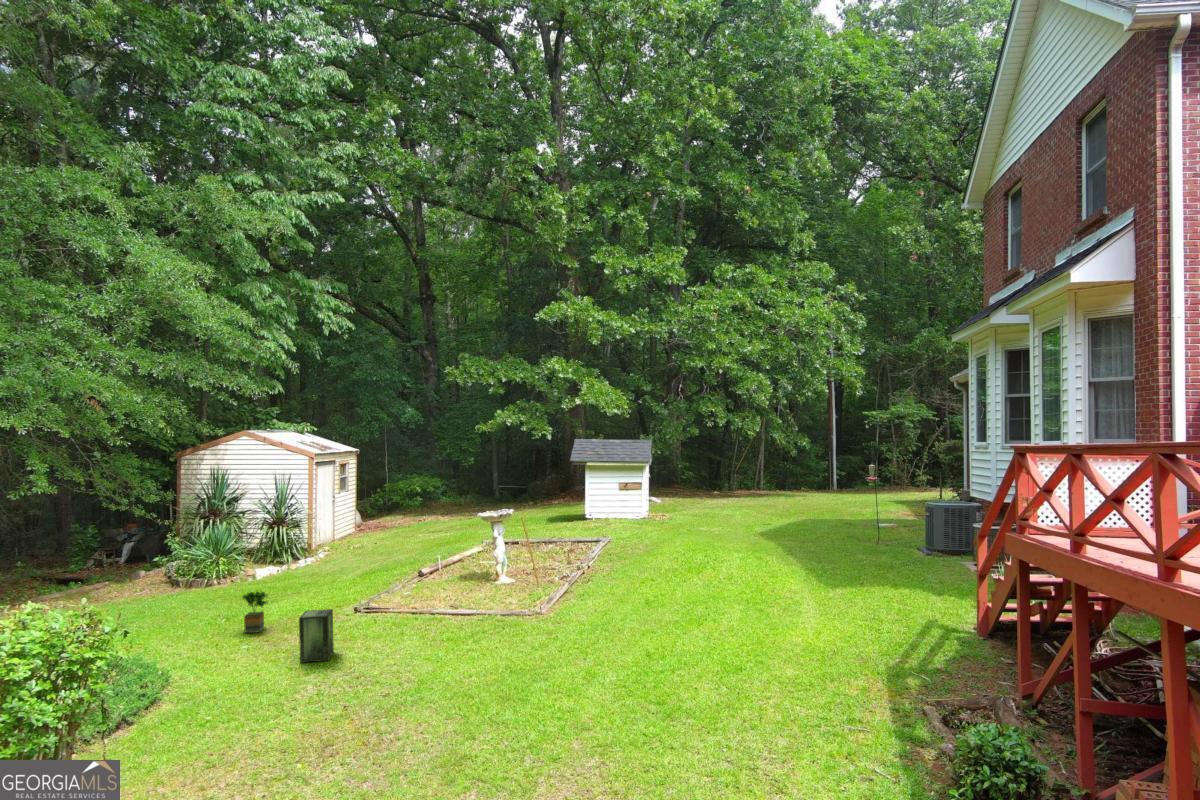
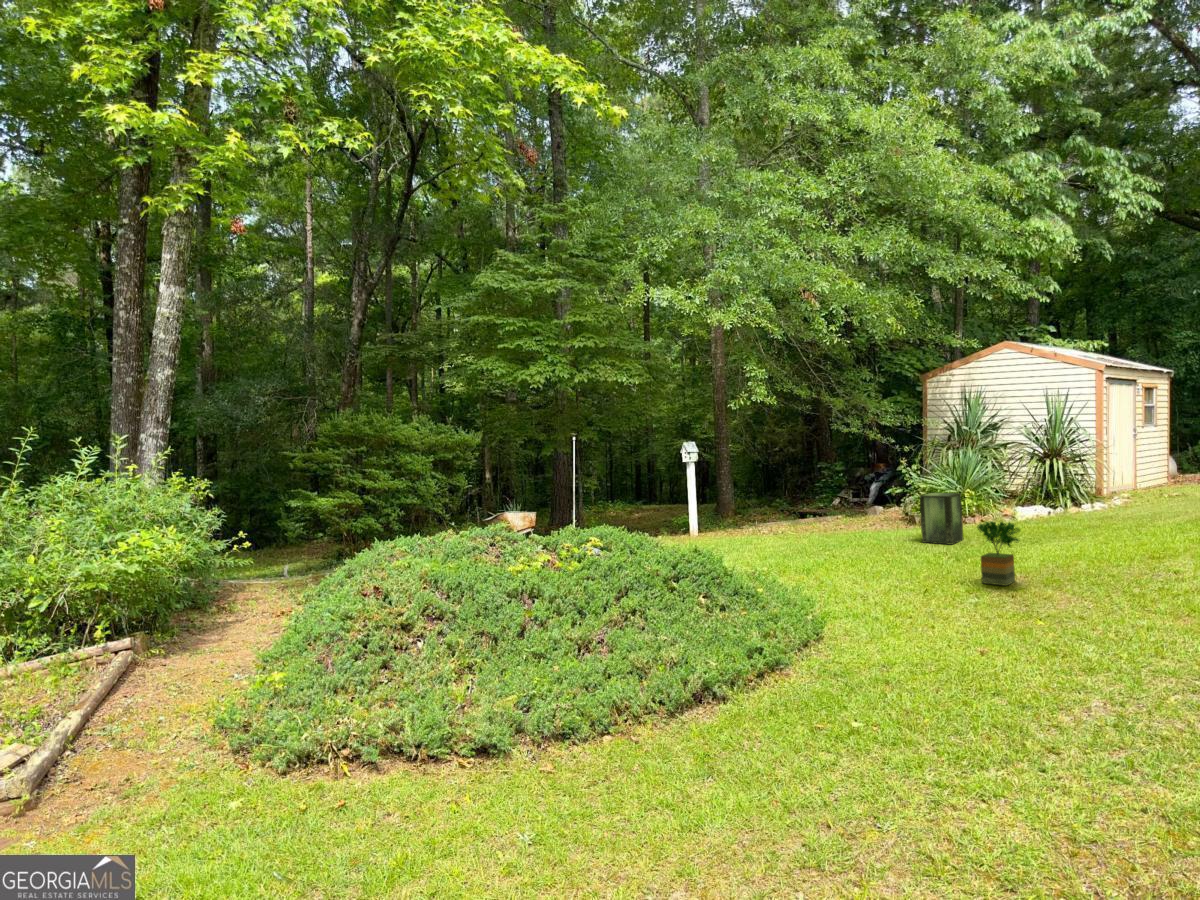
storage box: present [299,609,334,663] -> present [920,493,963,544]

